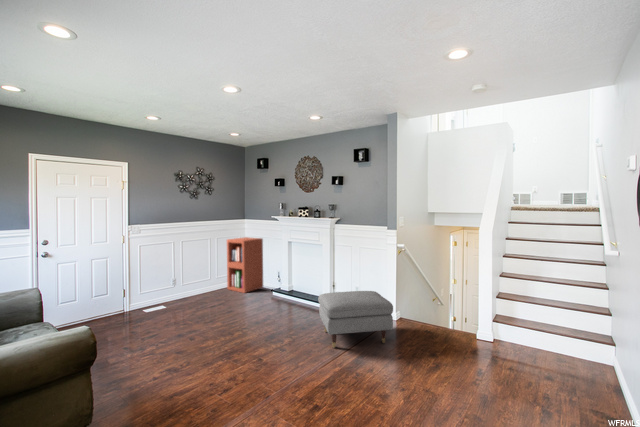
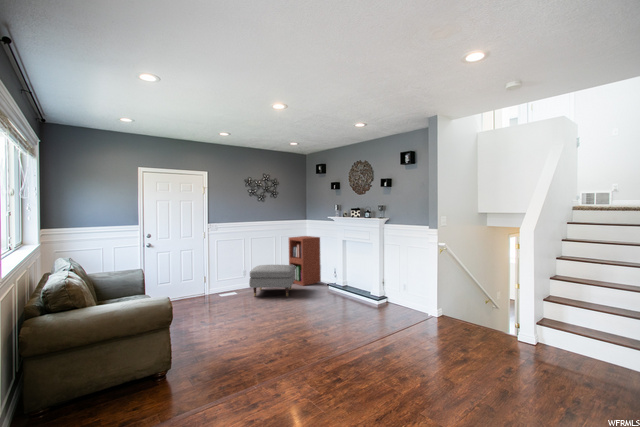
ottoman: present [318,291,393,348] -> present [249,265,296,296]

